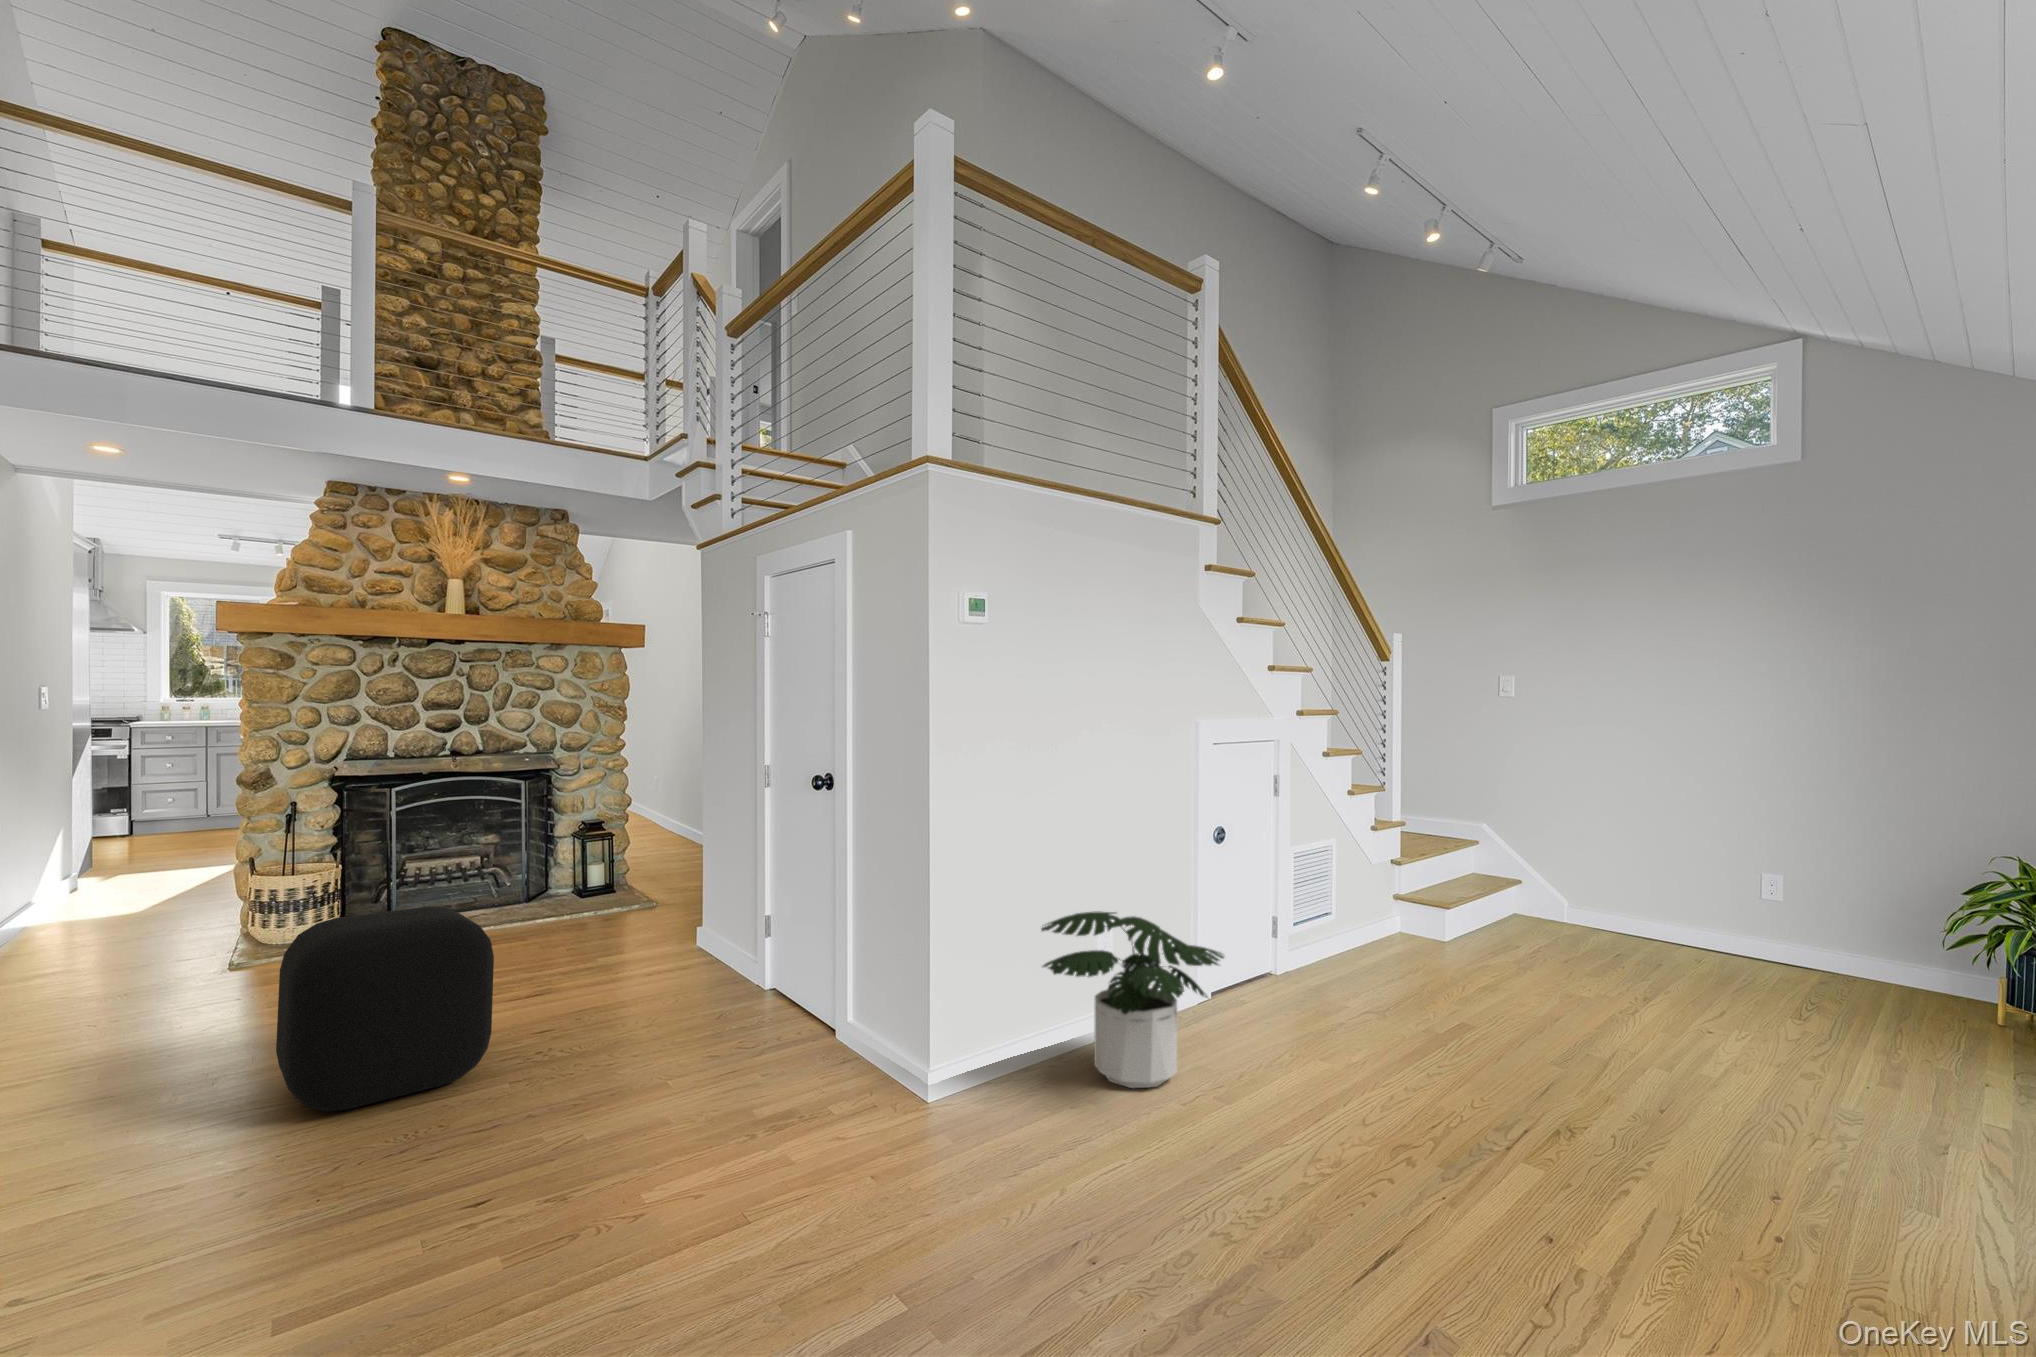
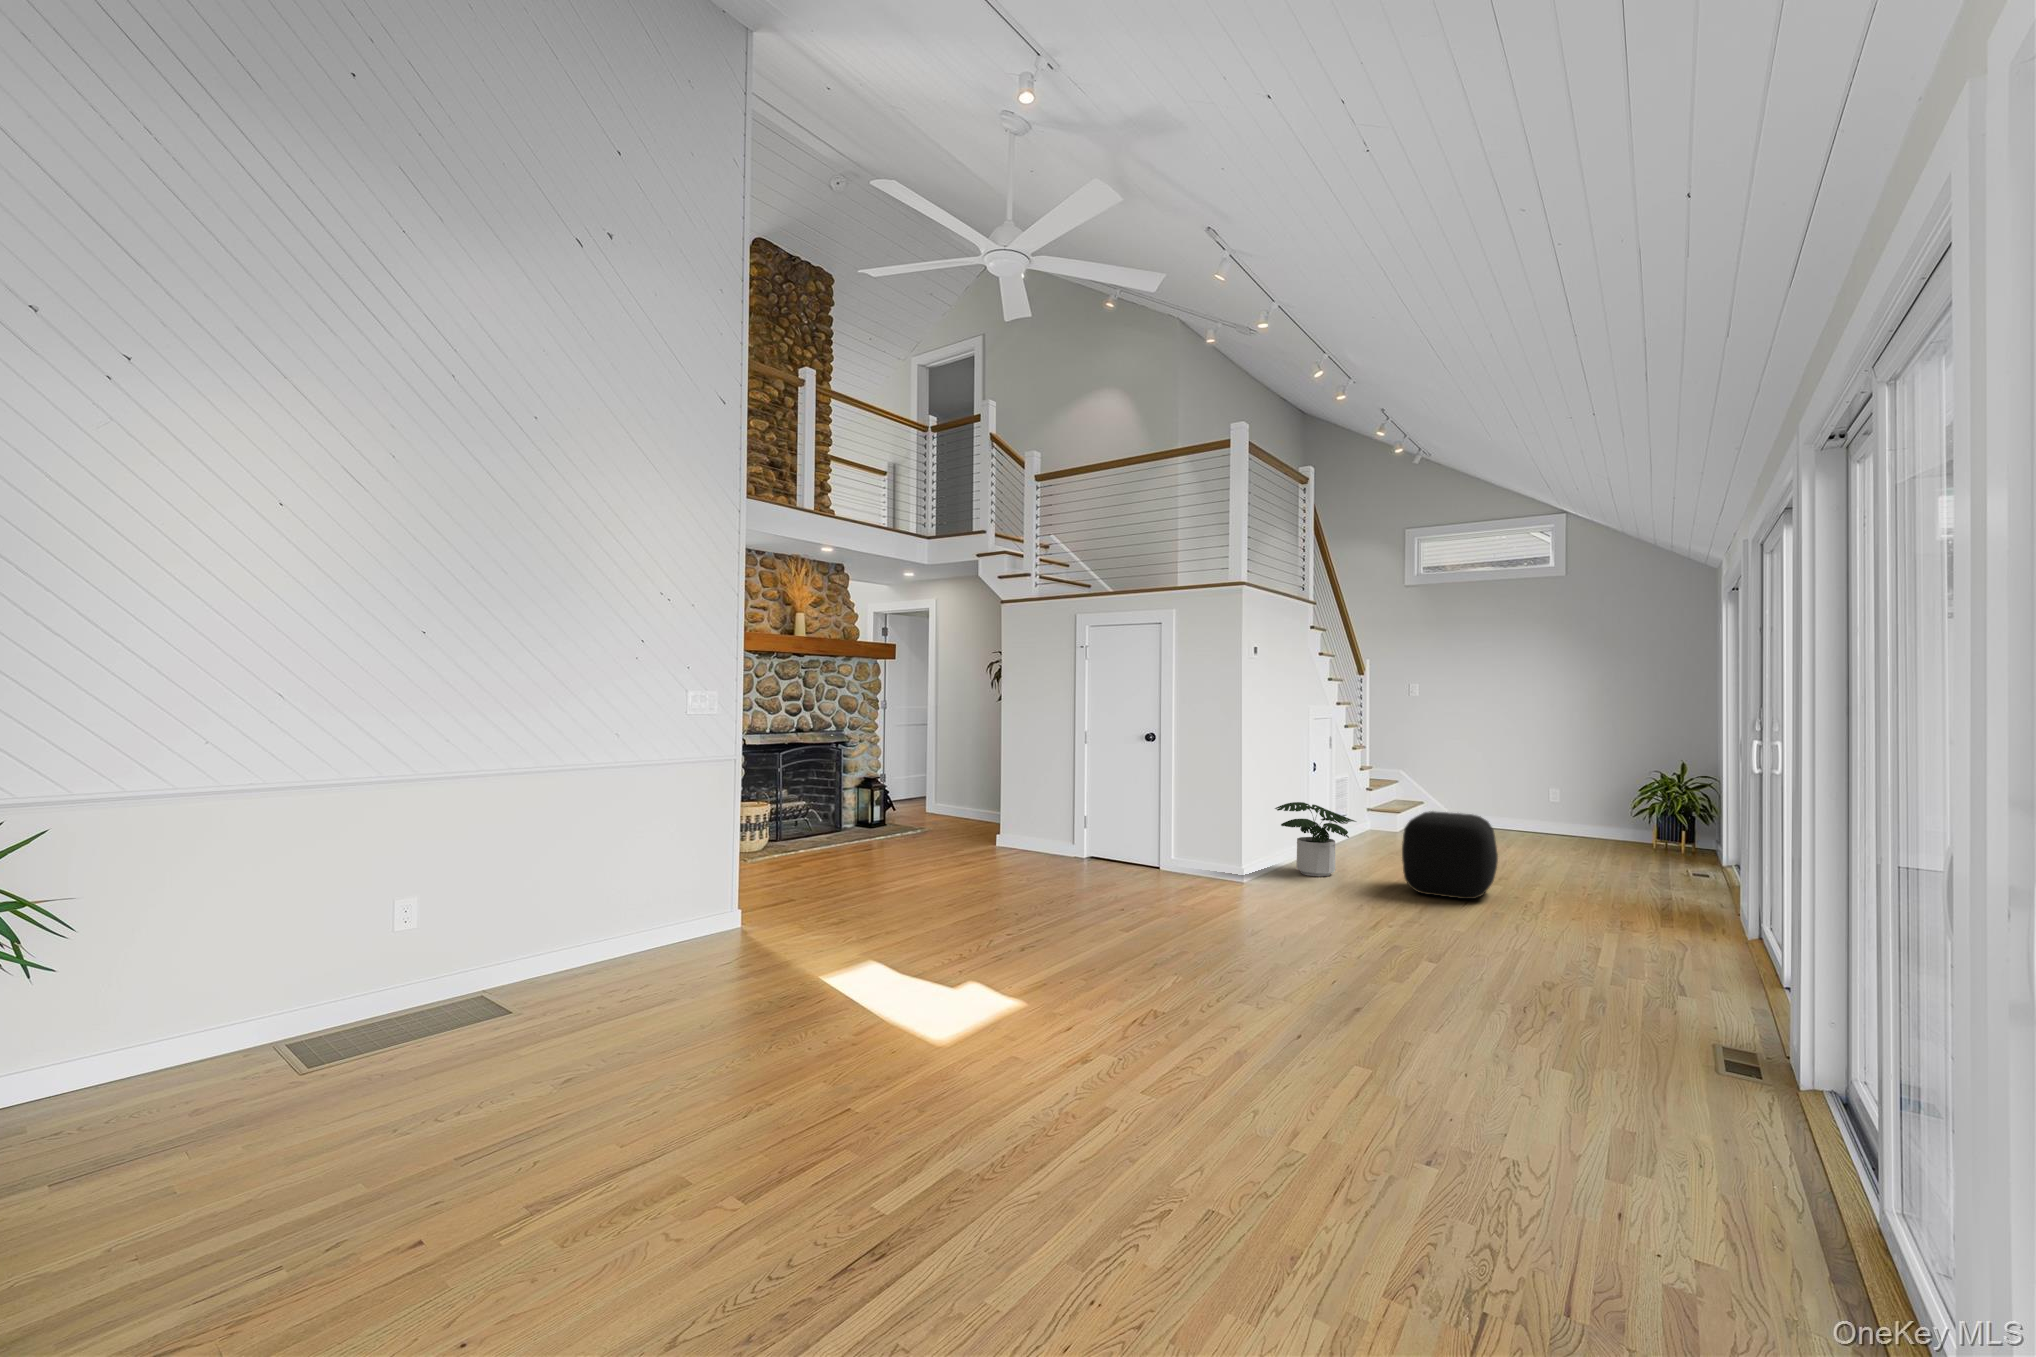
ottoman: present [276,906,494,1112] -> present [1402,811,1498,899]

